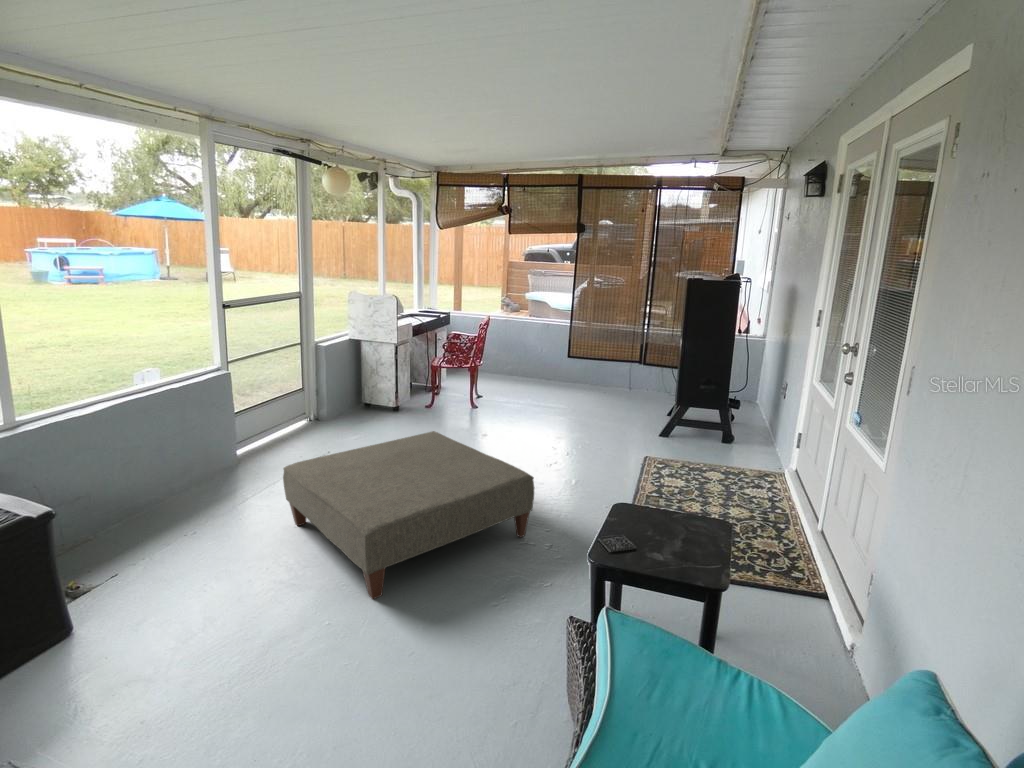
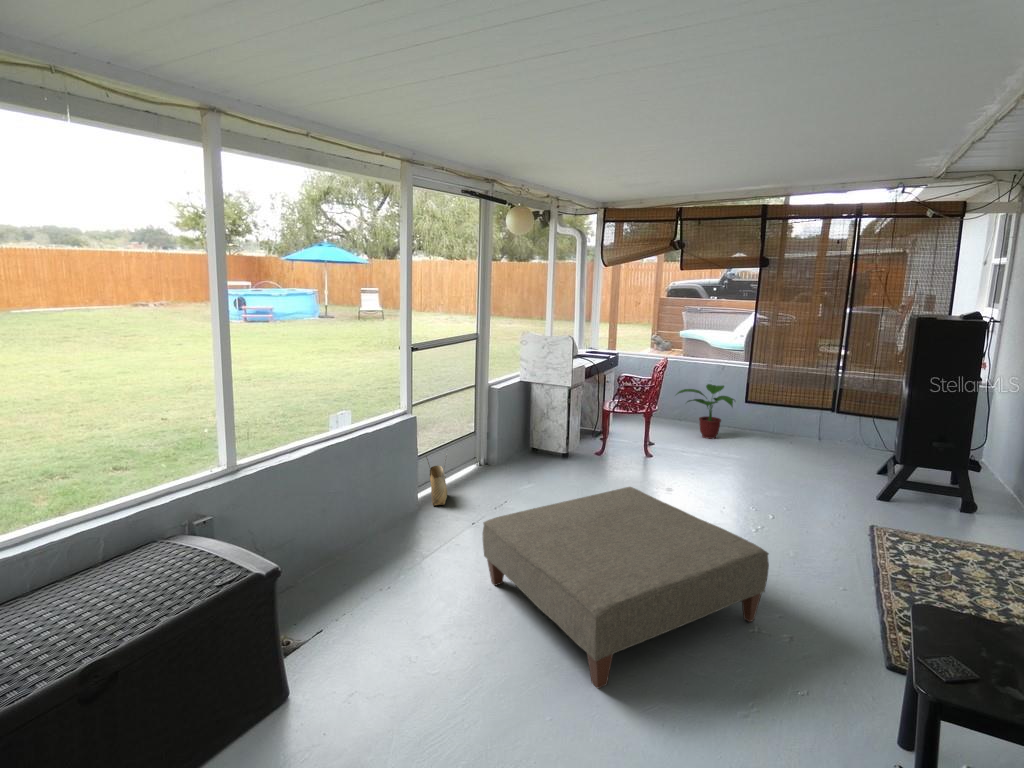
potted plant: none [505,342,560,392] -> present [676,384,734,439]
woven basket: none [242,409,268,461] -> present [426,455,447,505]

